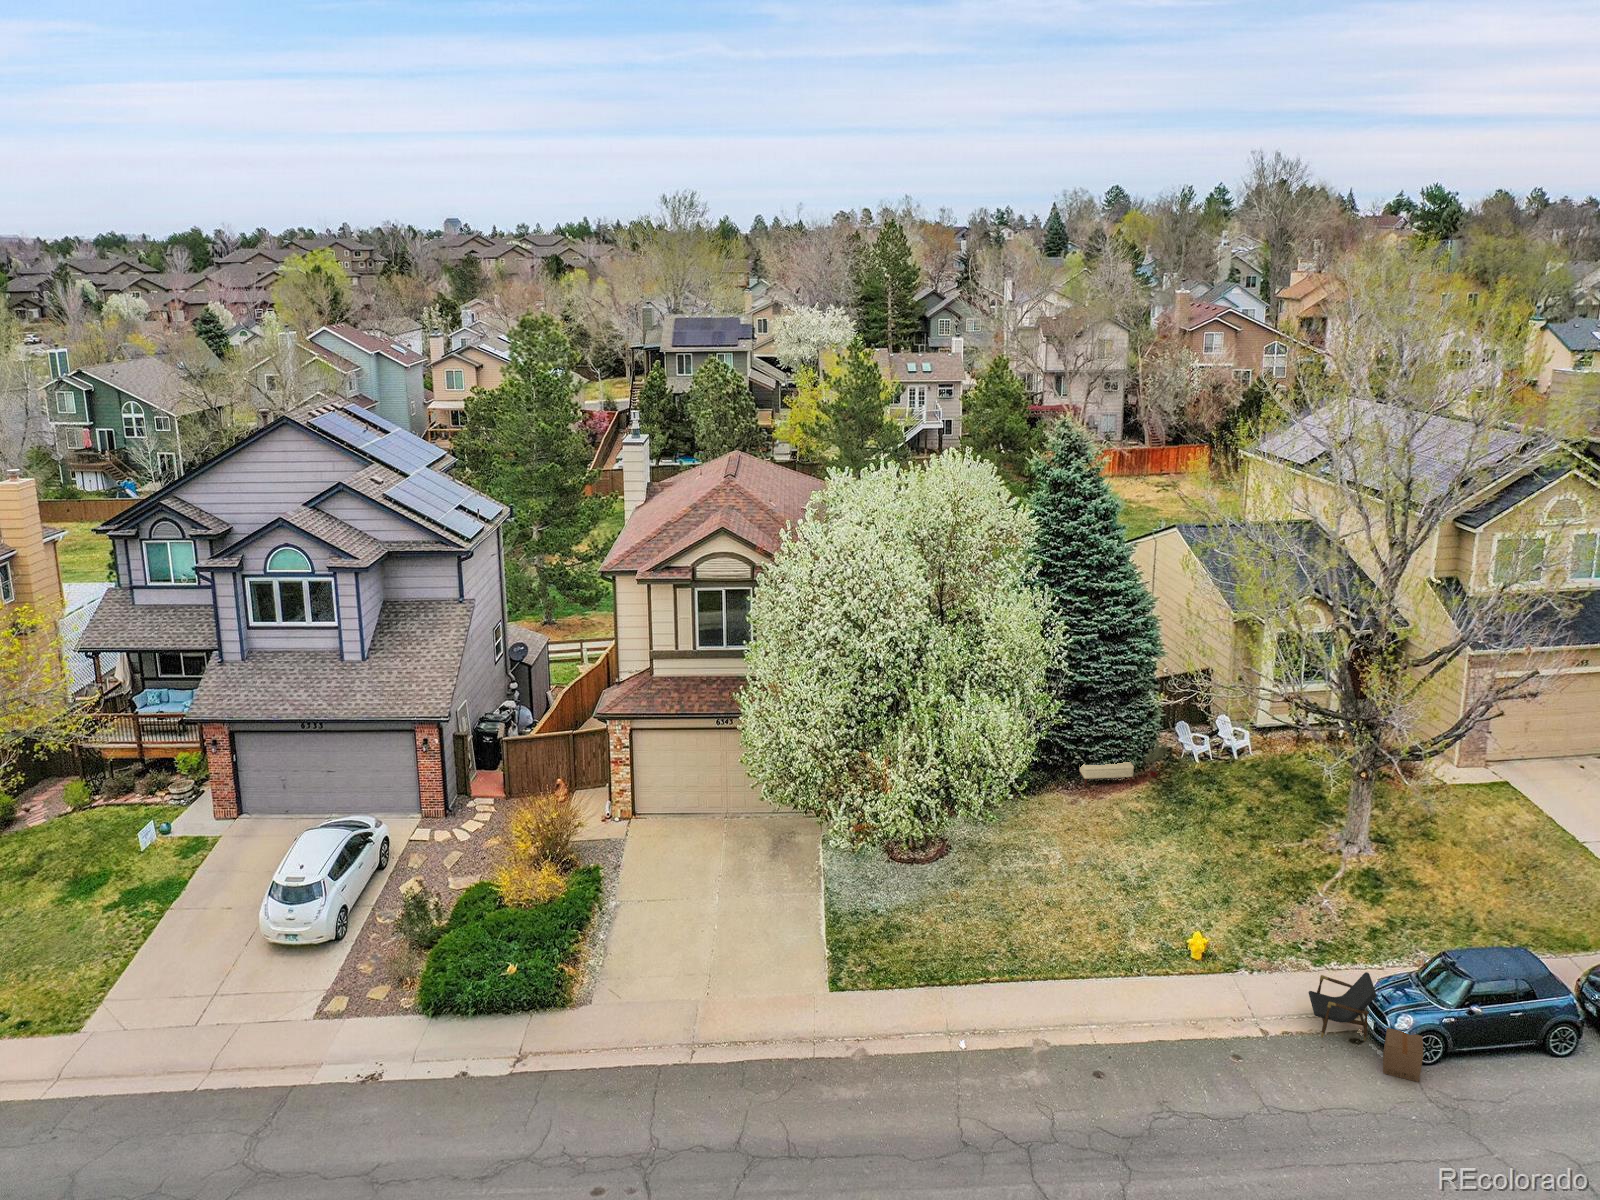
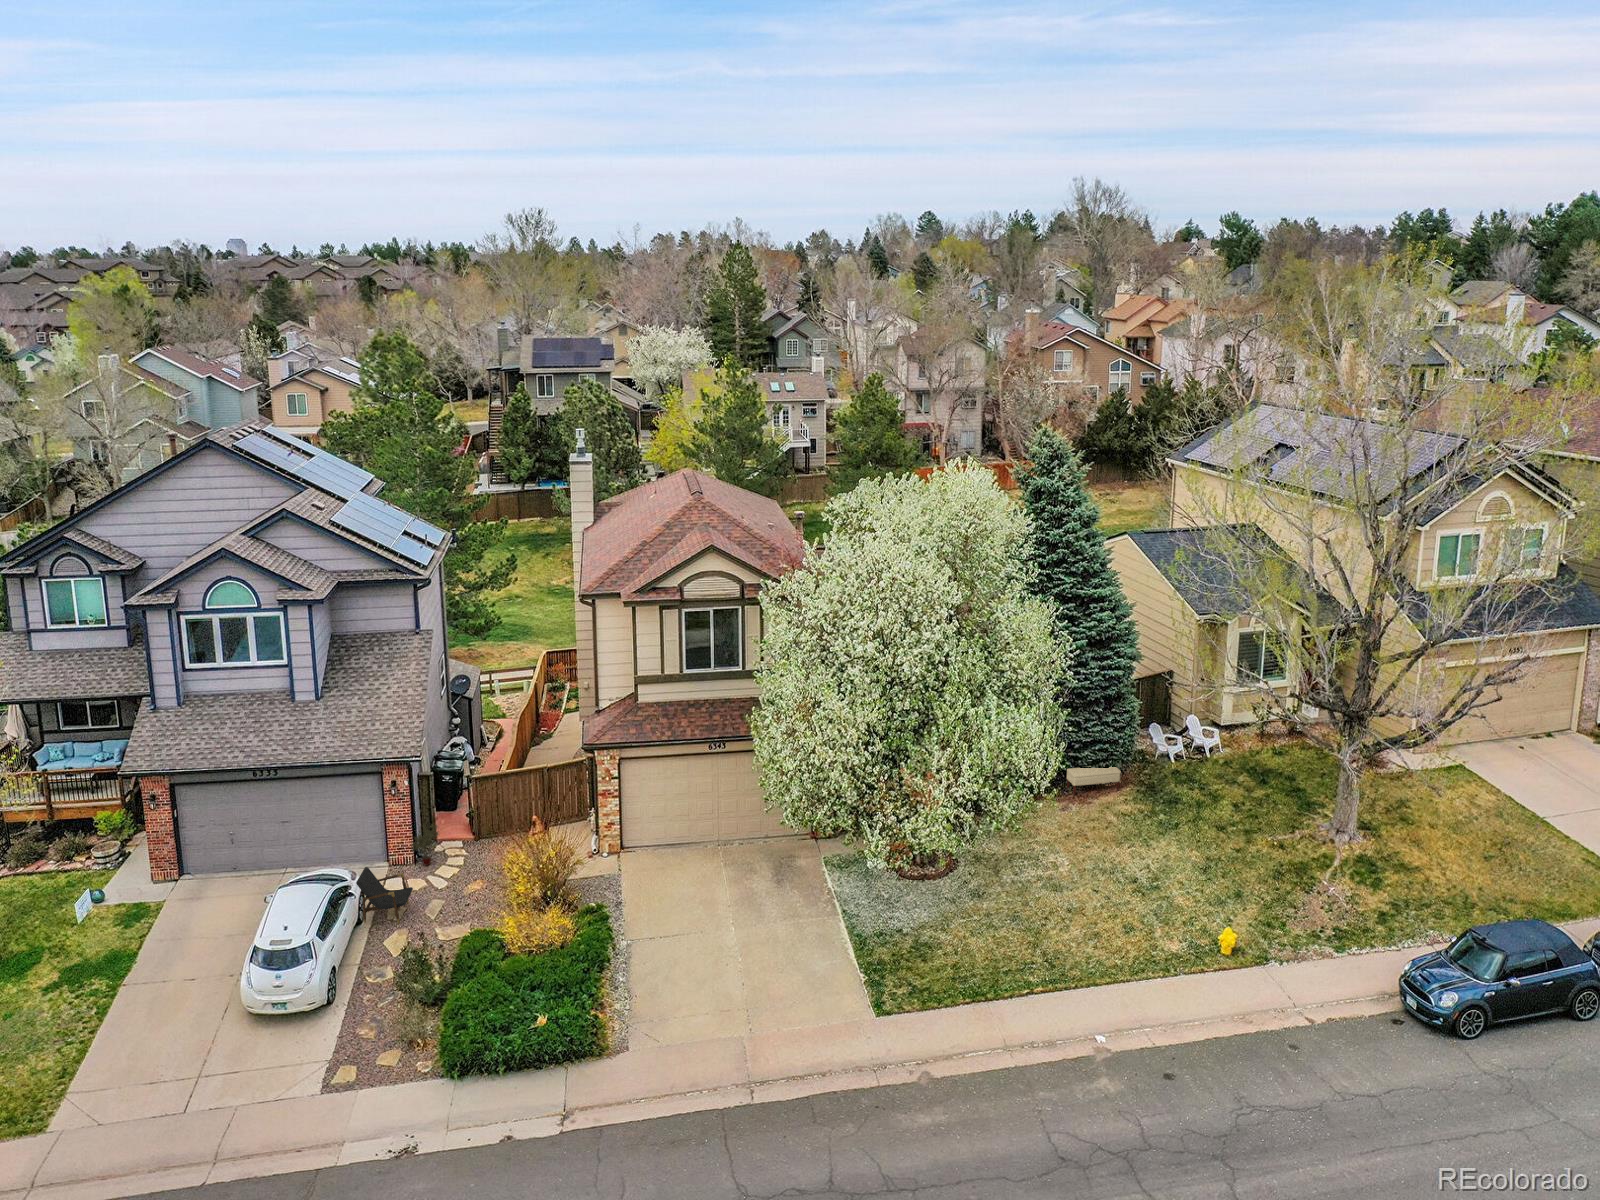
potted tree: present [1143,741,1167,777] -> present [412,824,438,866]
lounge chair: present [1308,972,1377,1041] -> present [356,867,413,924]
cardboard box: present [1383,1028,1423,1082] -> none [1428,1006,1472,1056]

